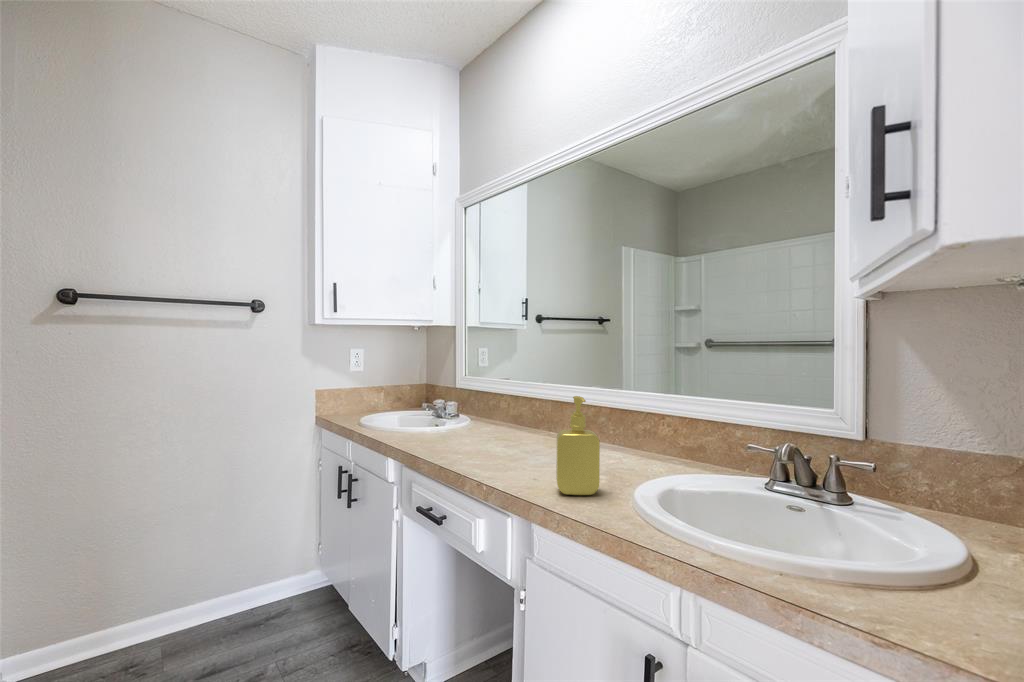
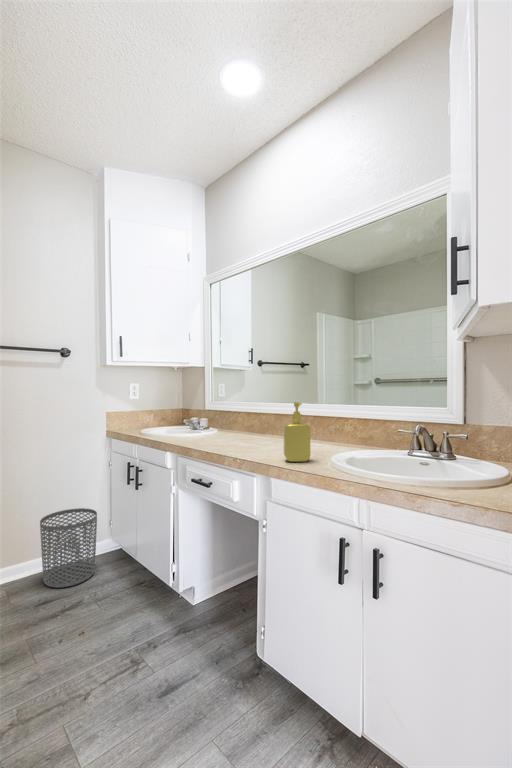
waste bin: none [212,528,295,647] -> present [40,508,97,588]

